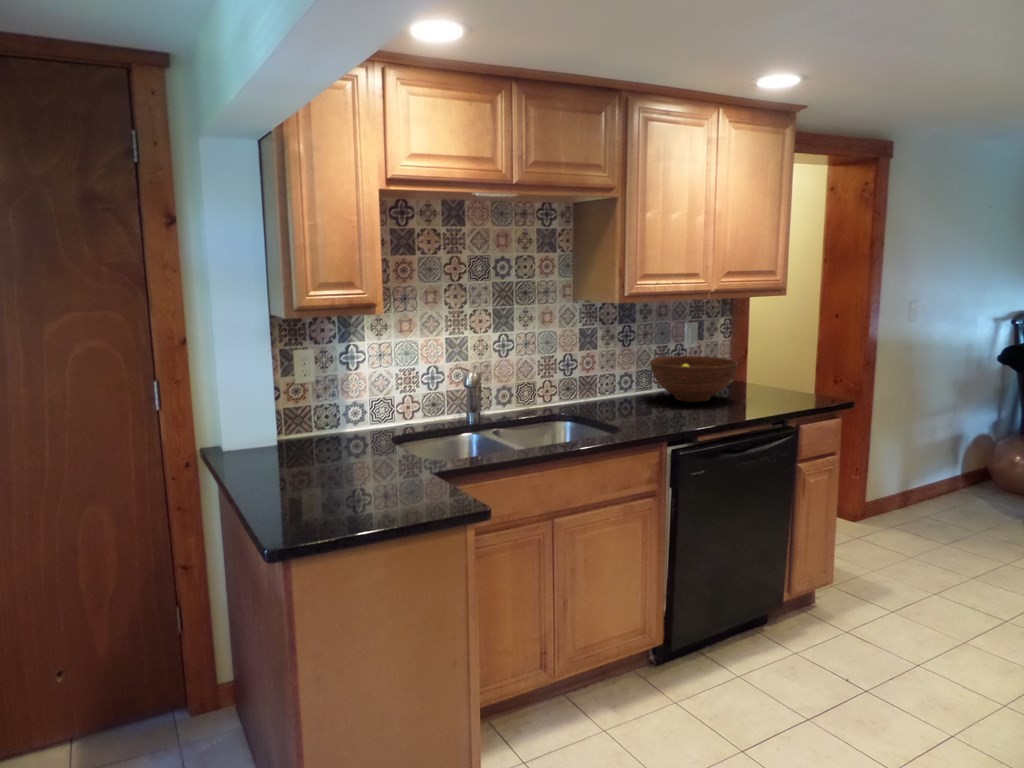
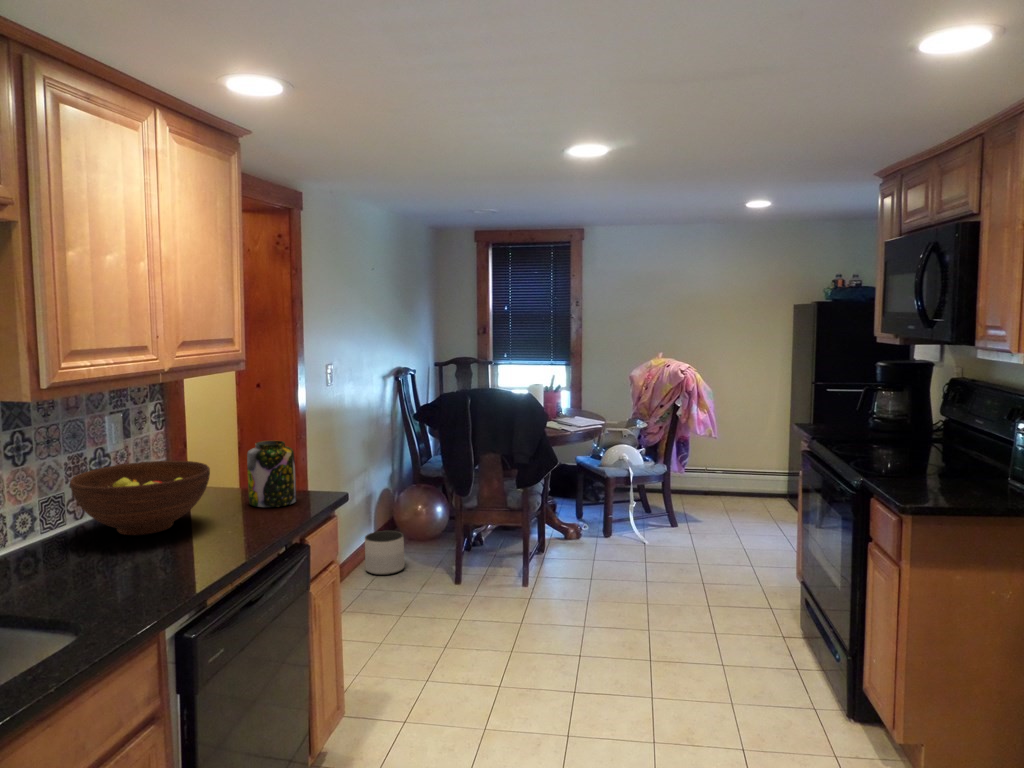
jar: none [772,352,810,403] -> present [247,441,296,507]
planter: none [938,469,984,512] -> present [365,531,405,575]

